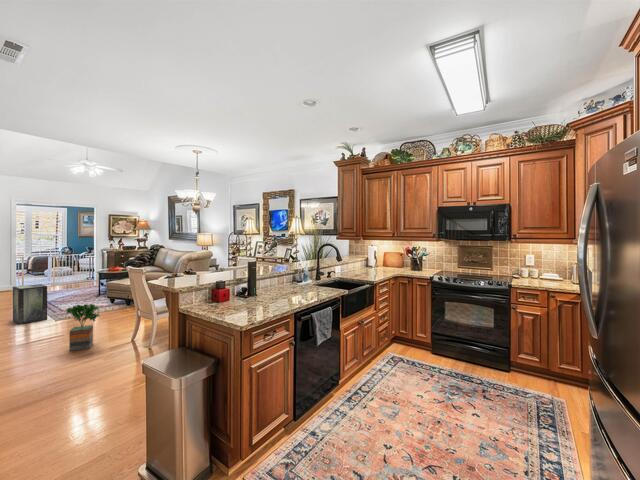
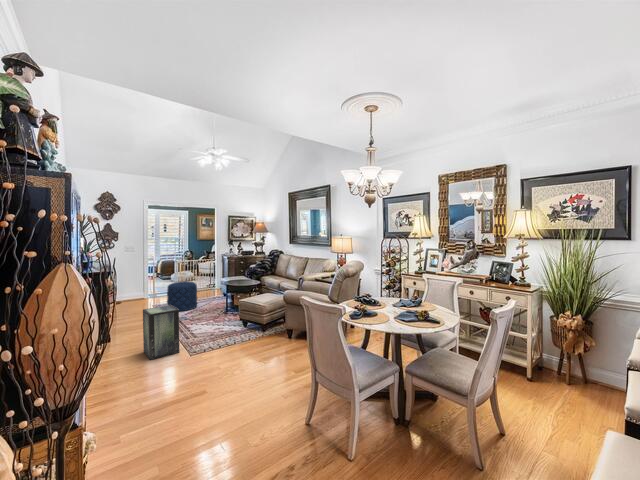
pouf: none [38,271,71,297] -> present [167,281,197,311]
potted tree: present [66,304,100,351] -> none [208,355,257,437]

